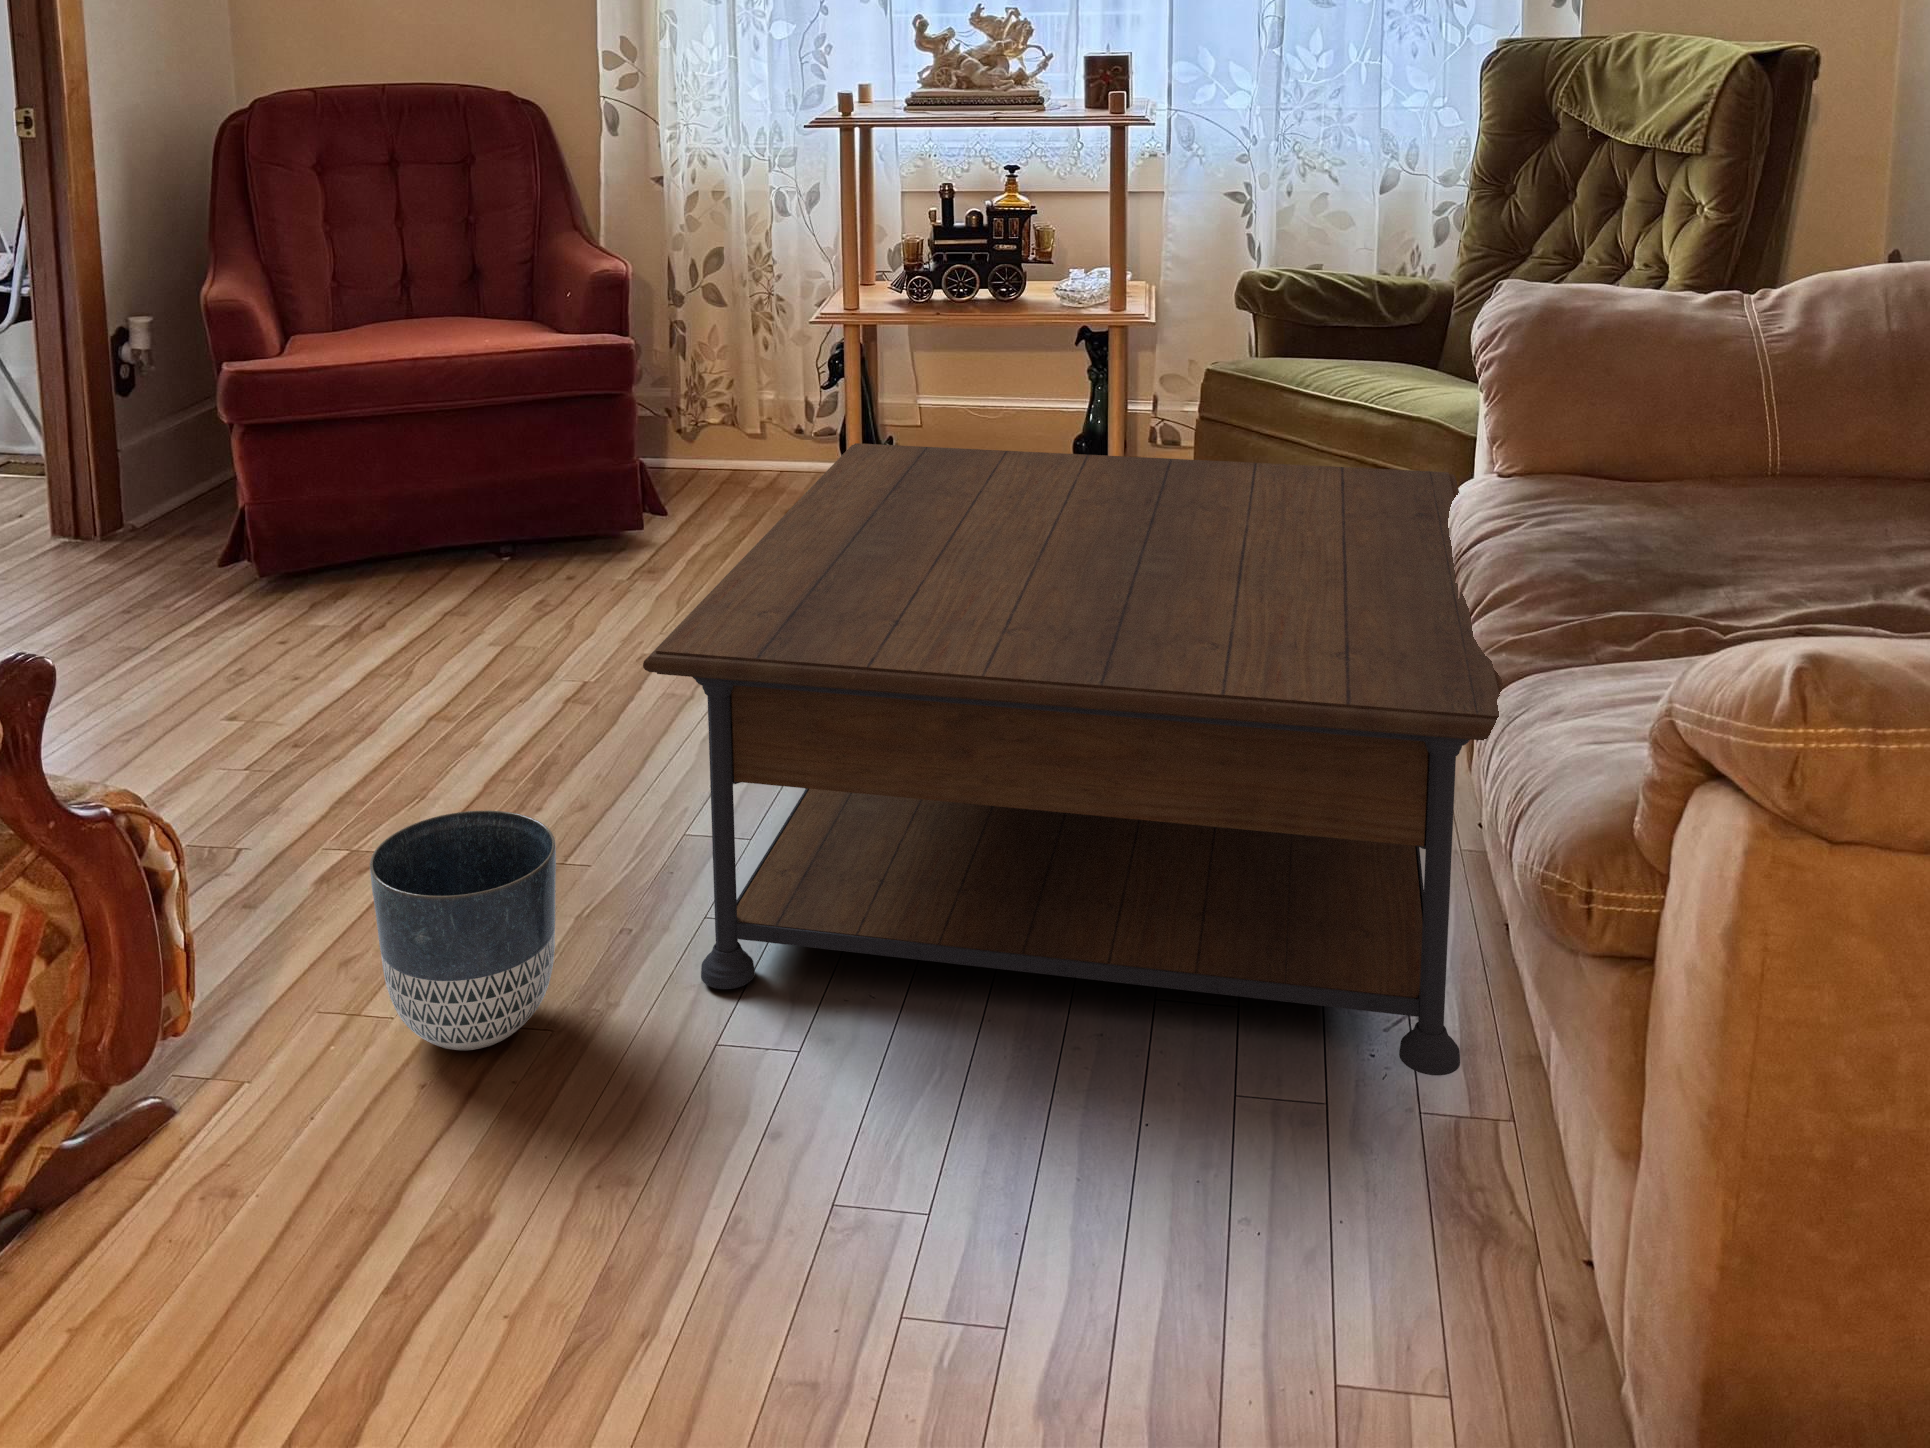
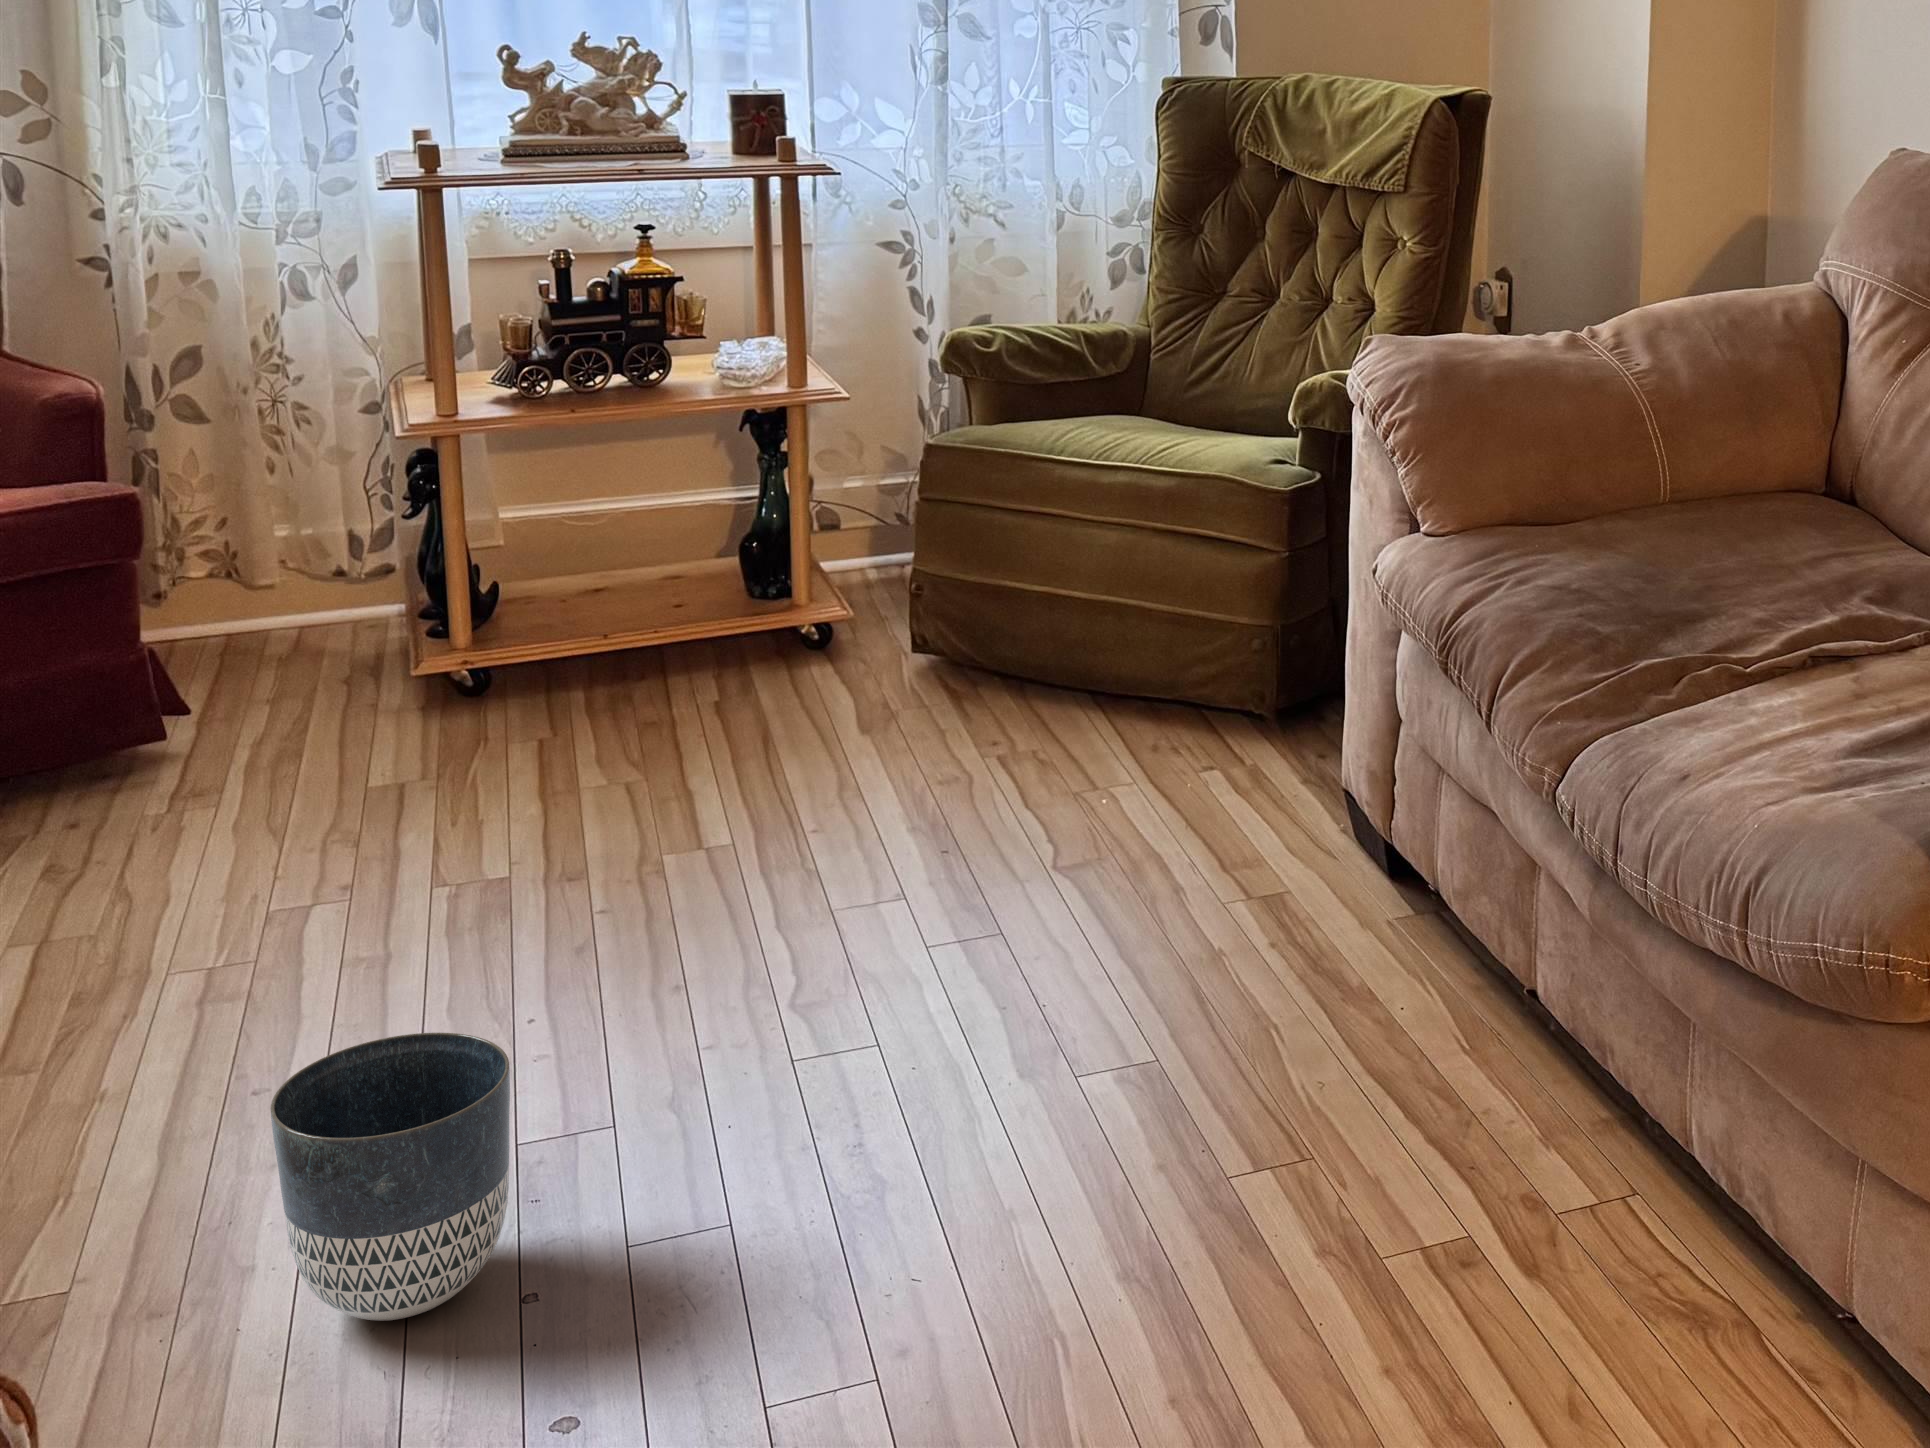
coffee table: present [643,443,1503,1076] -> none [587,513,1466,1174]

